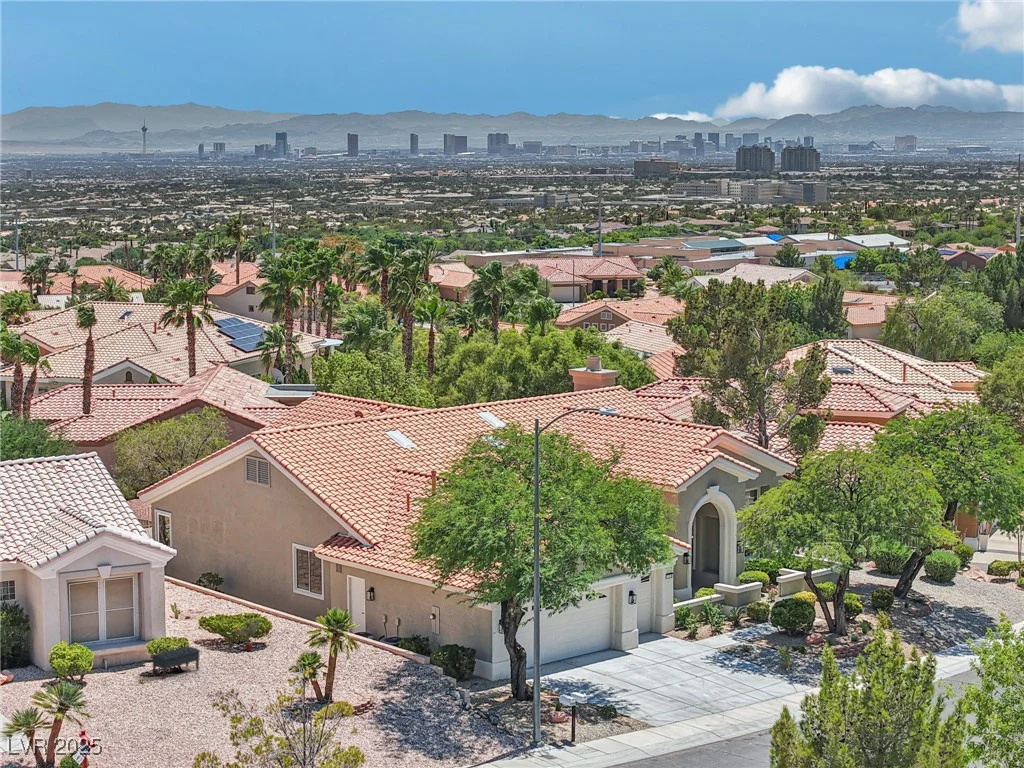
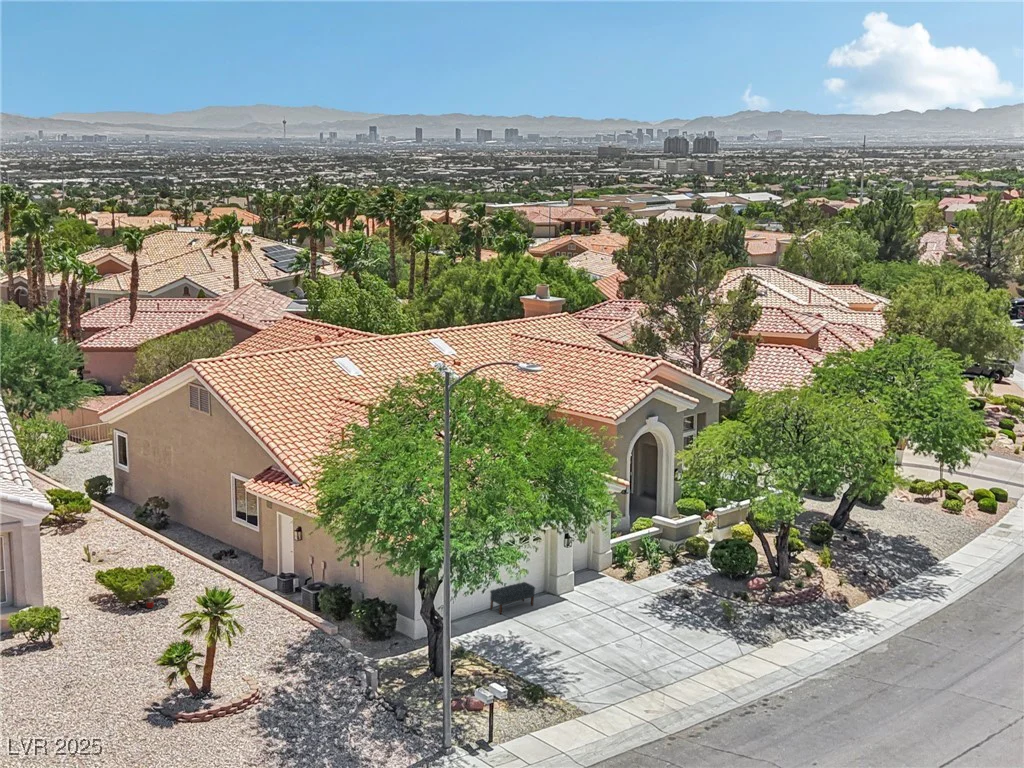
bench: present [152,646,200,679] -> present [490,582,535,614]

